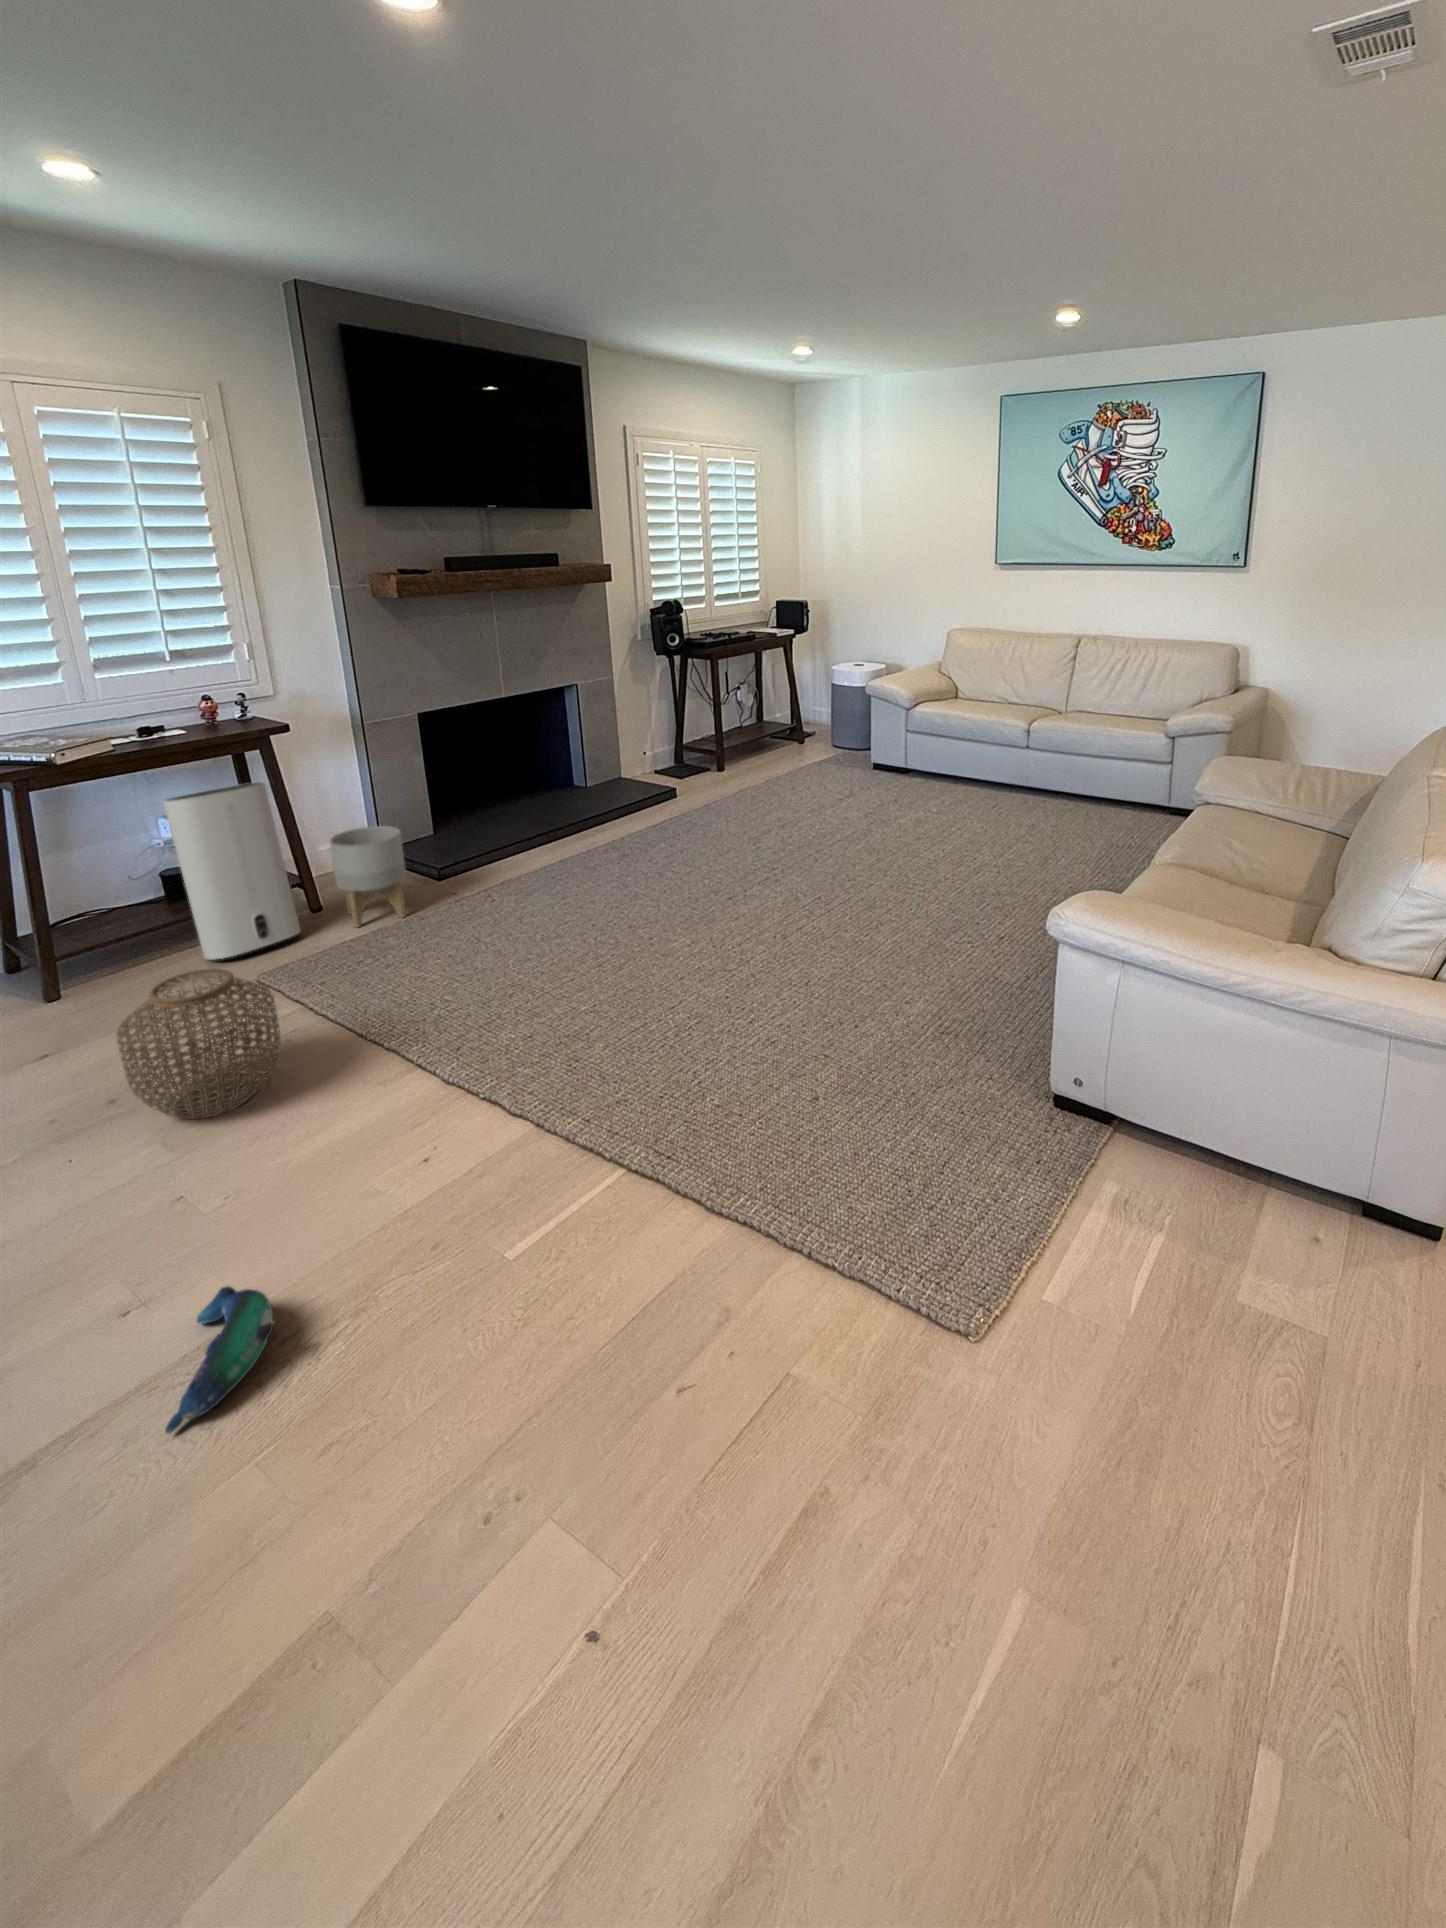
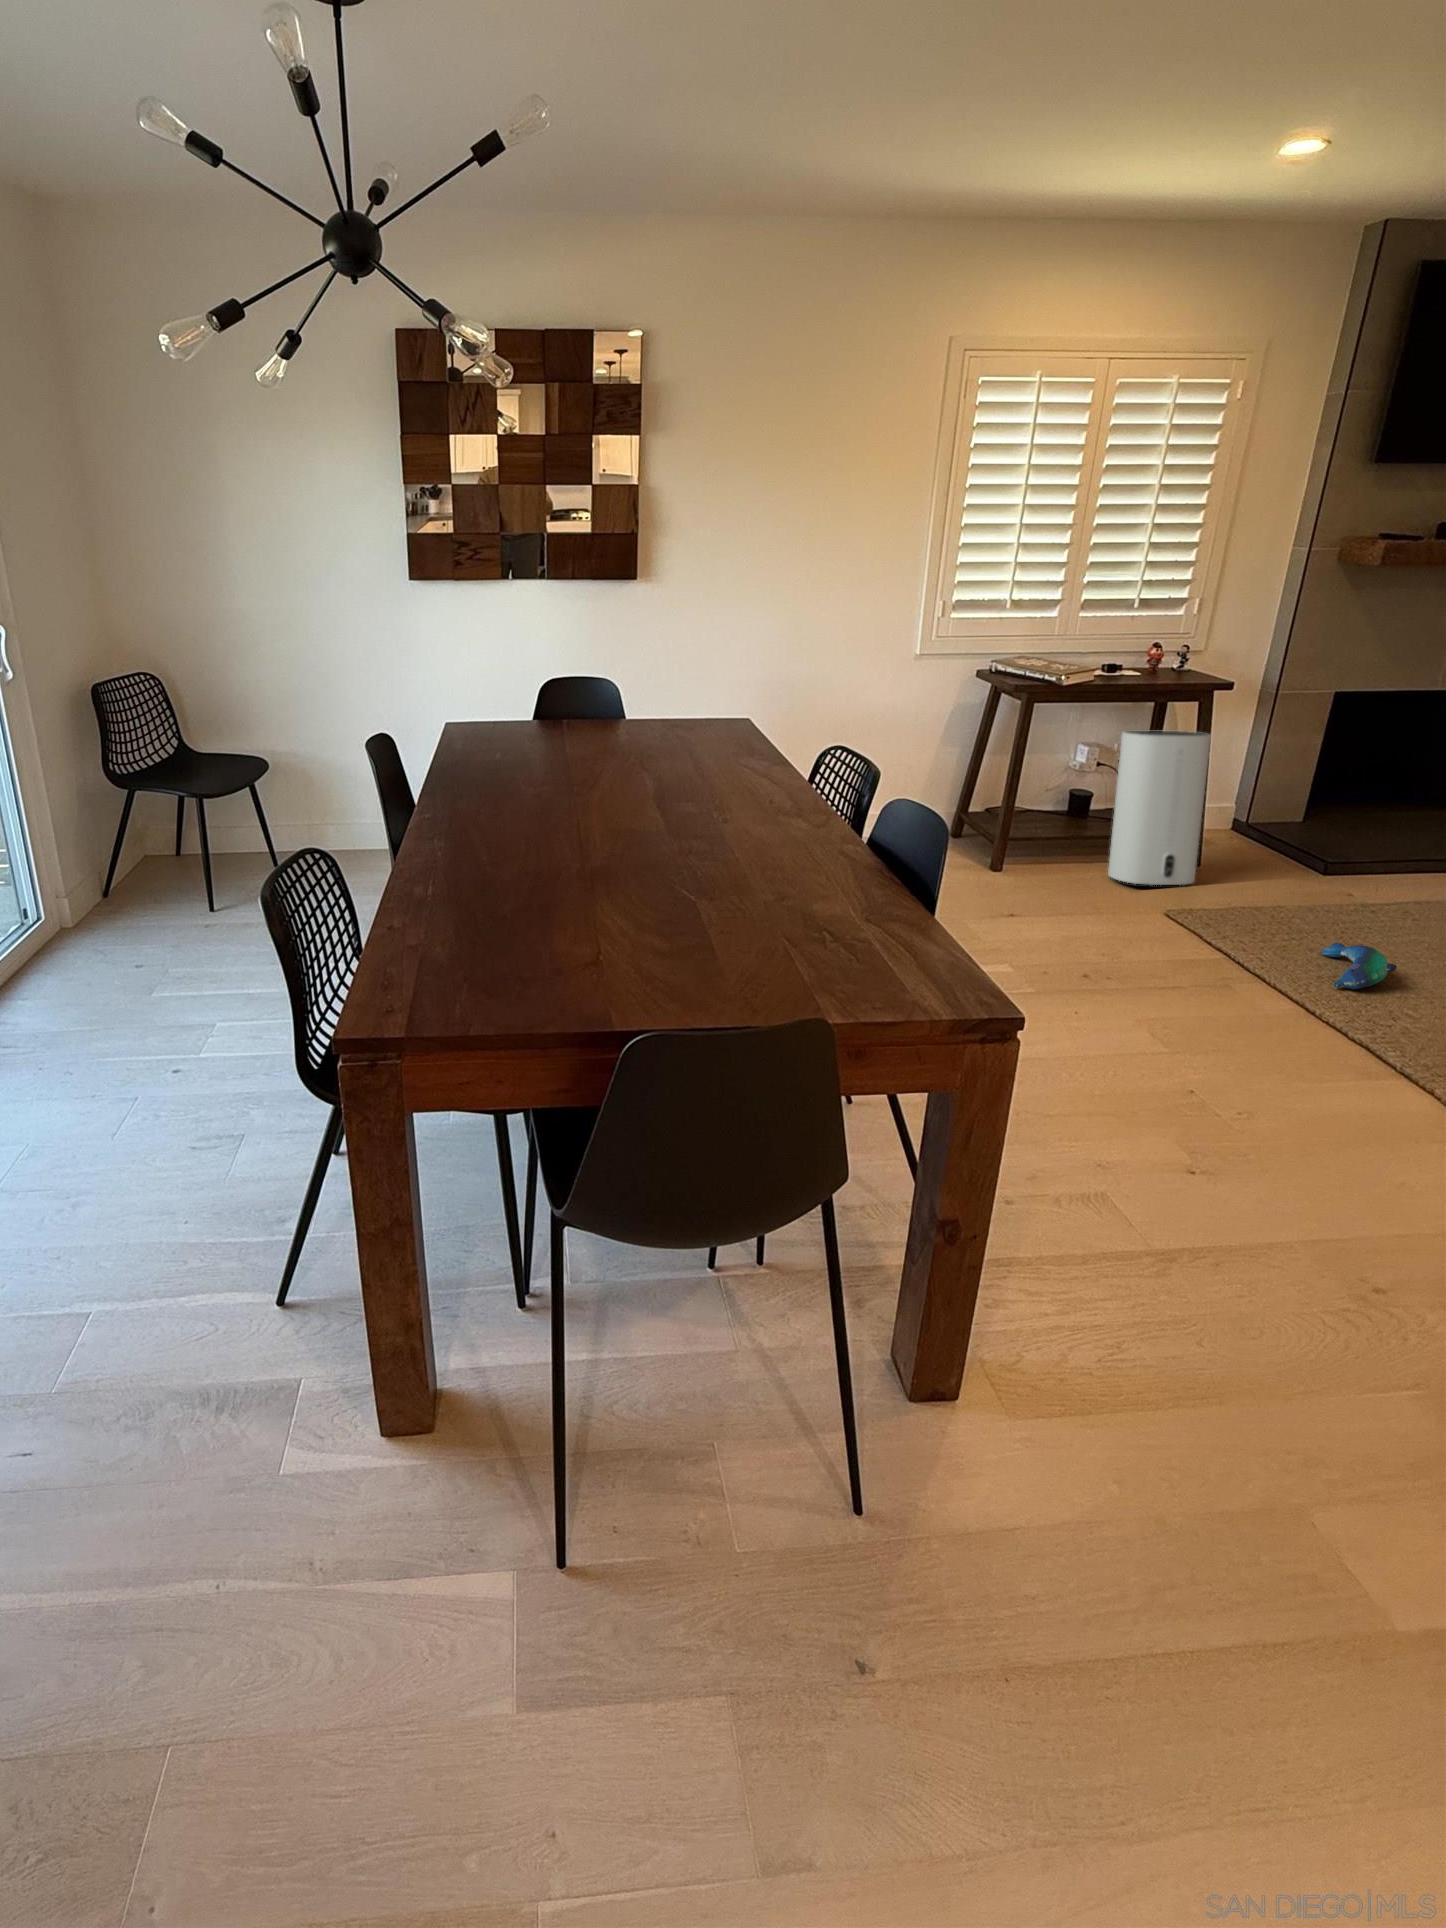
planter: present [330,826,406,928] -> none [1234,799,1332,904]
woven basket: present [117,968,281,1119] -> none [1115,893,1258,1027]
plush toy: present [165,1286,274,1433] -> present [1320,942,1397,989]

